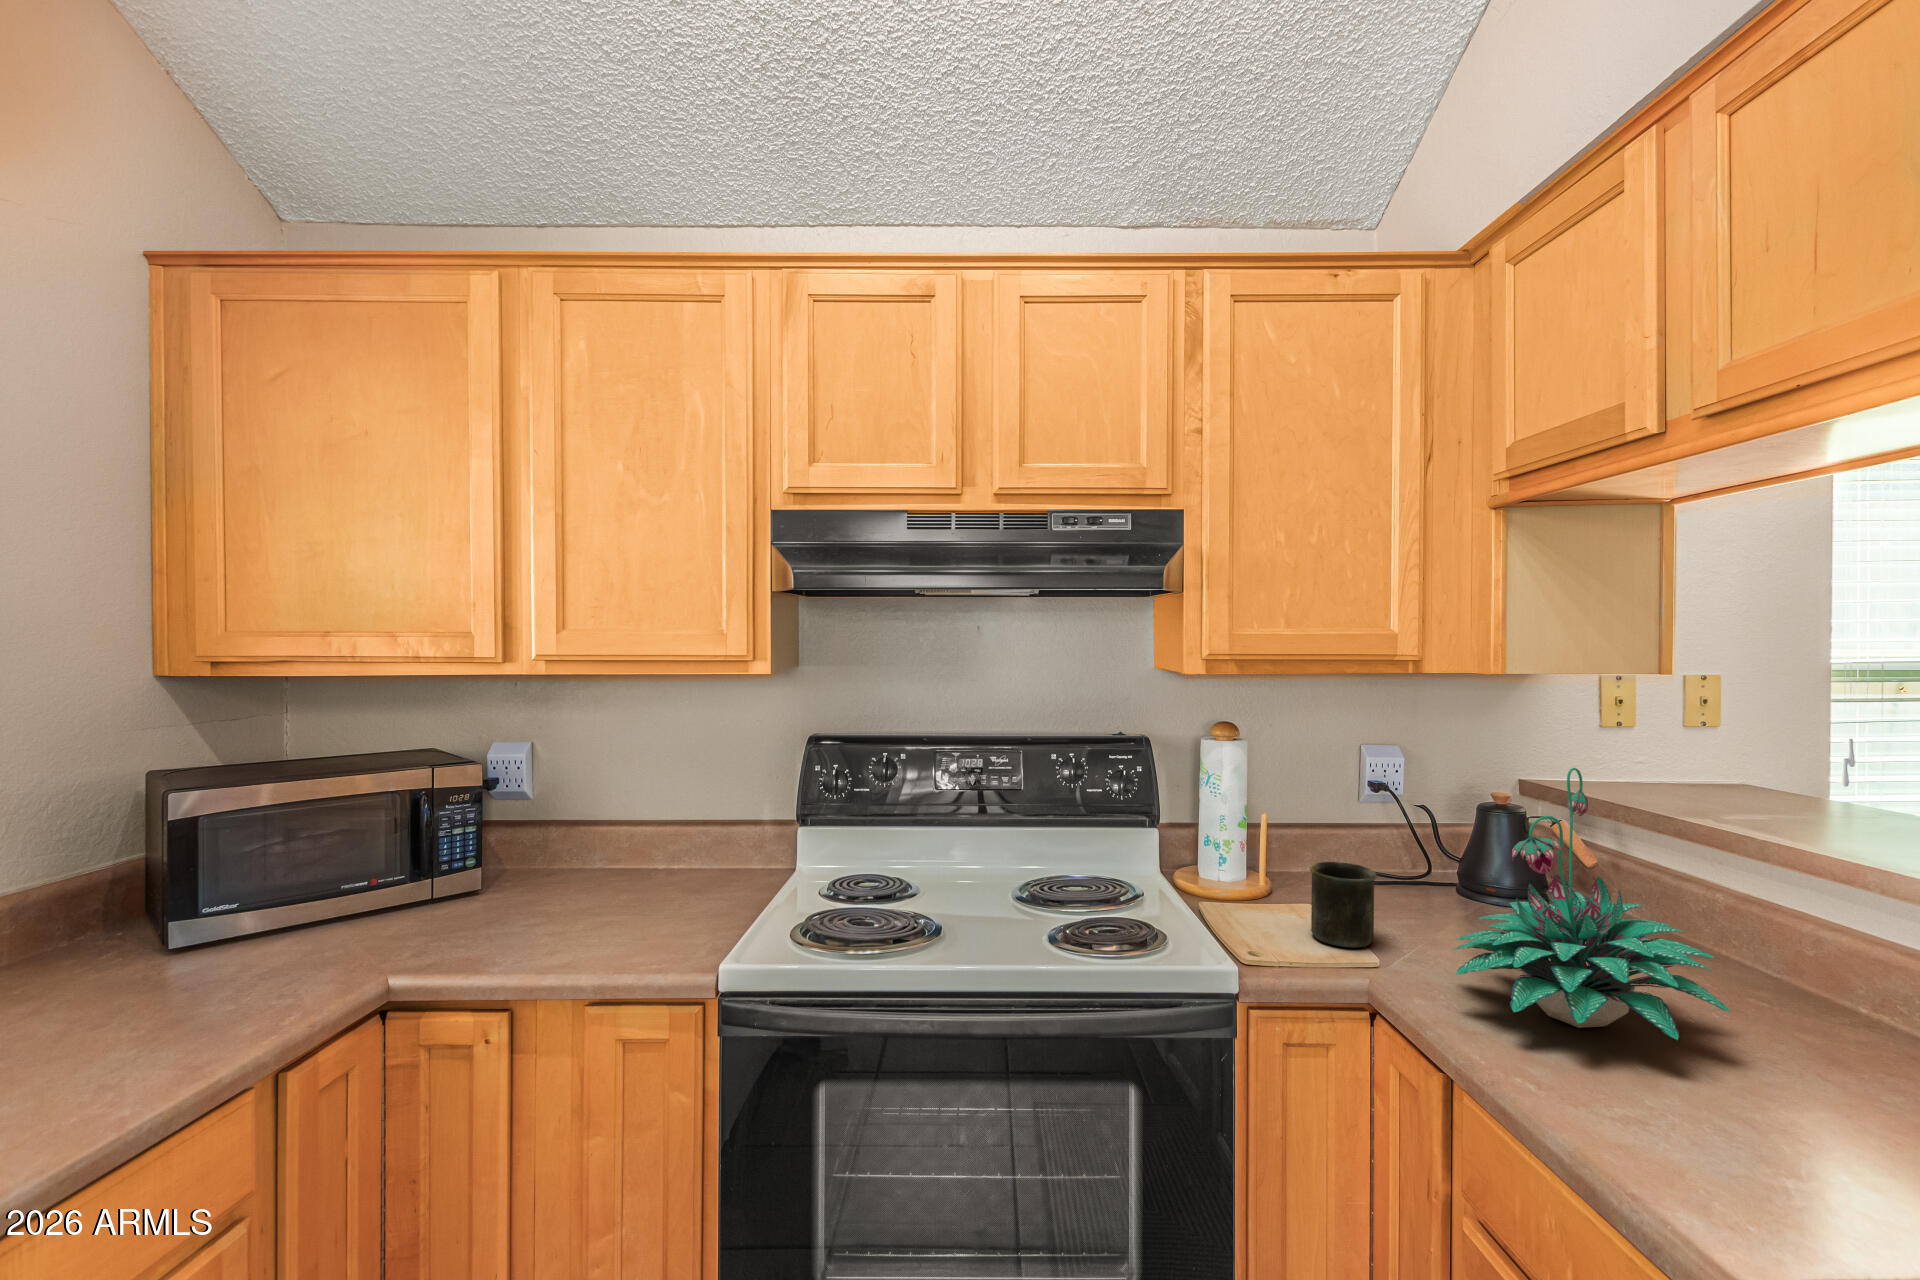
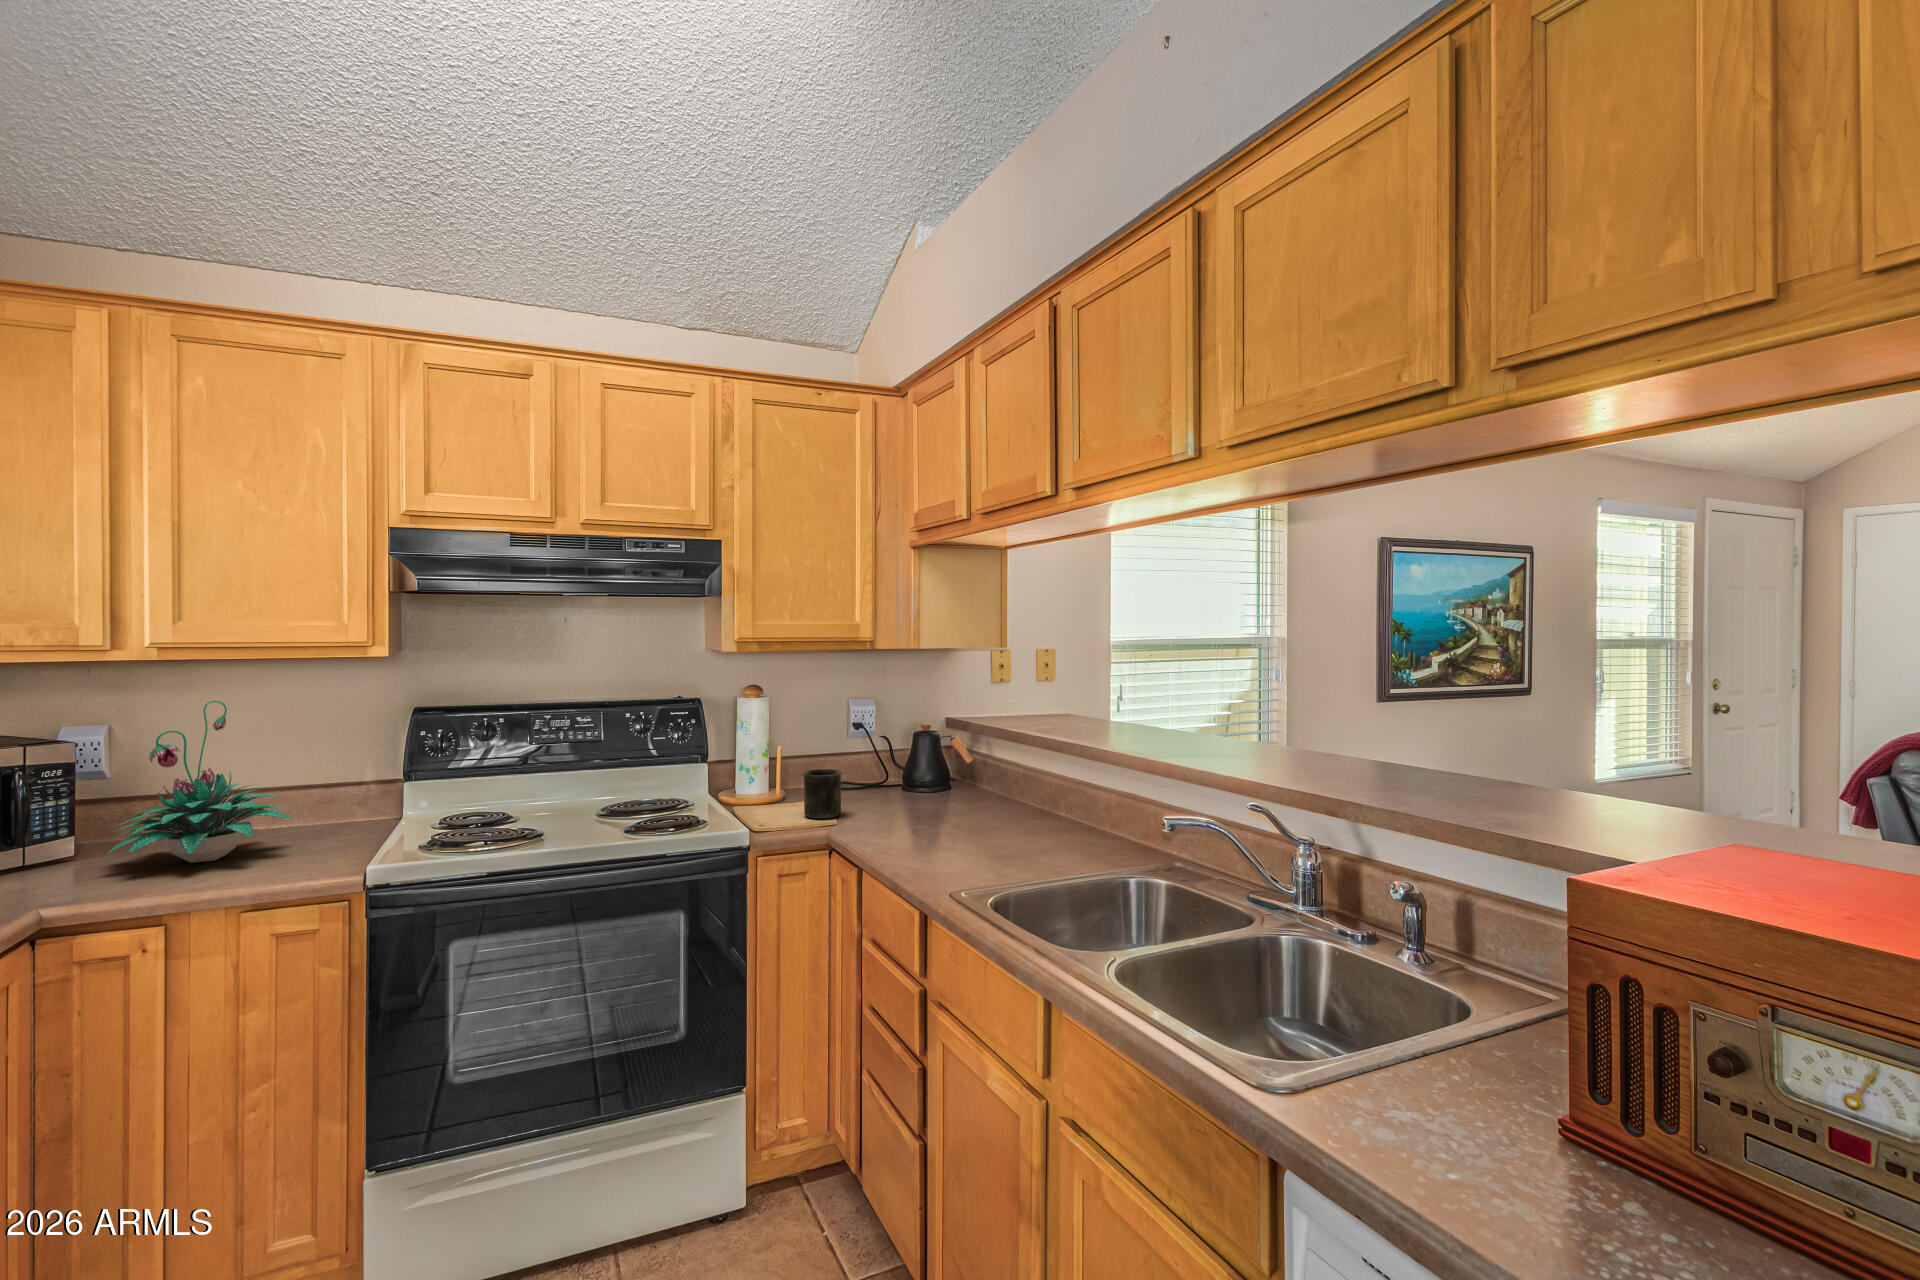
plant: present [1453,768,1731,1040] -> present [108,701,290,863]

